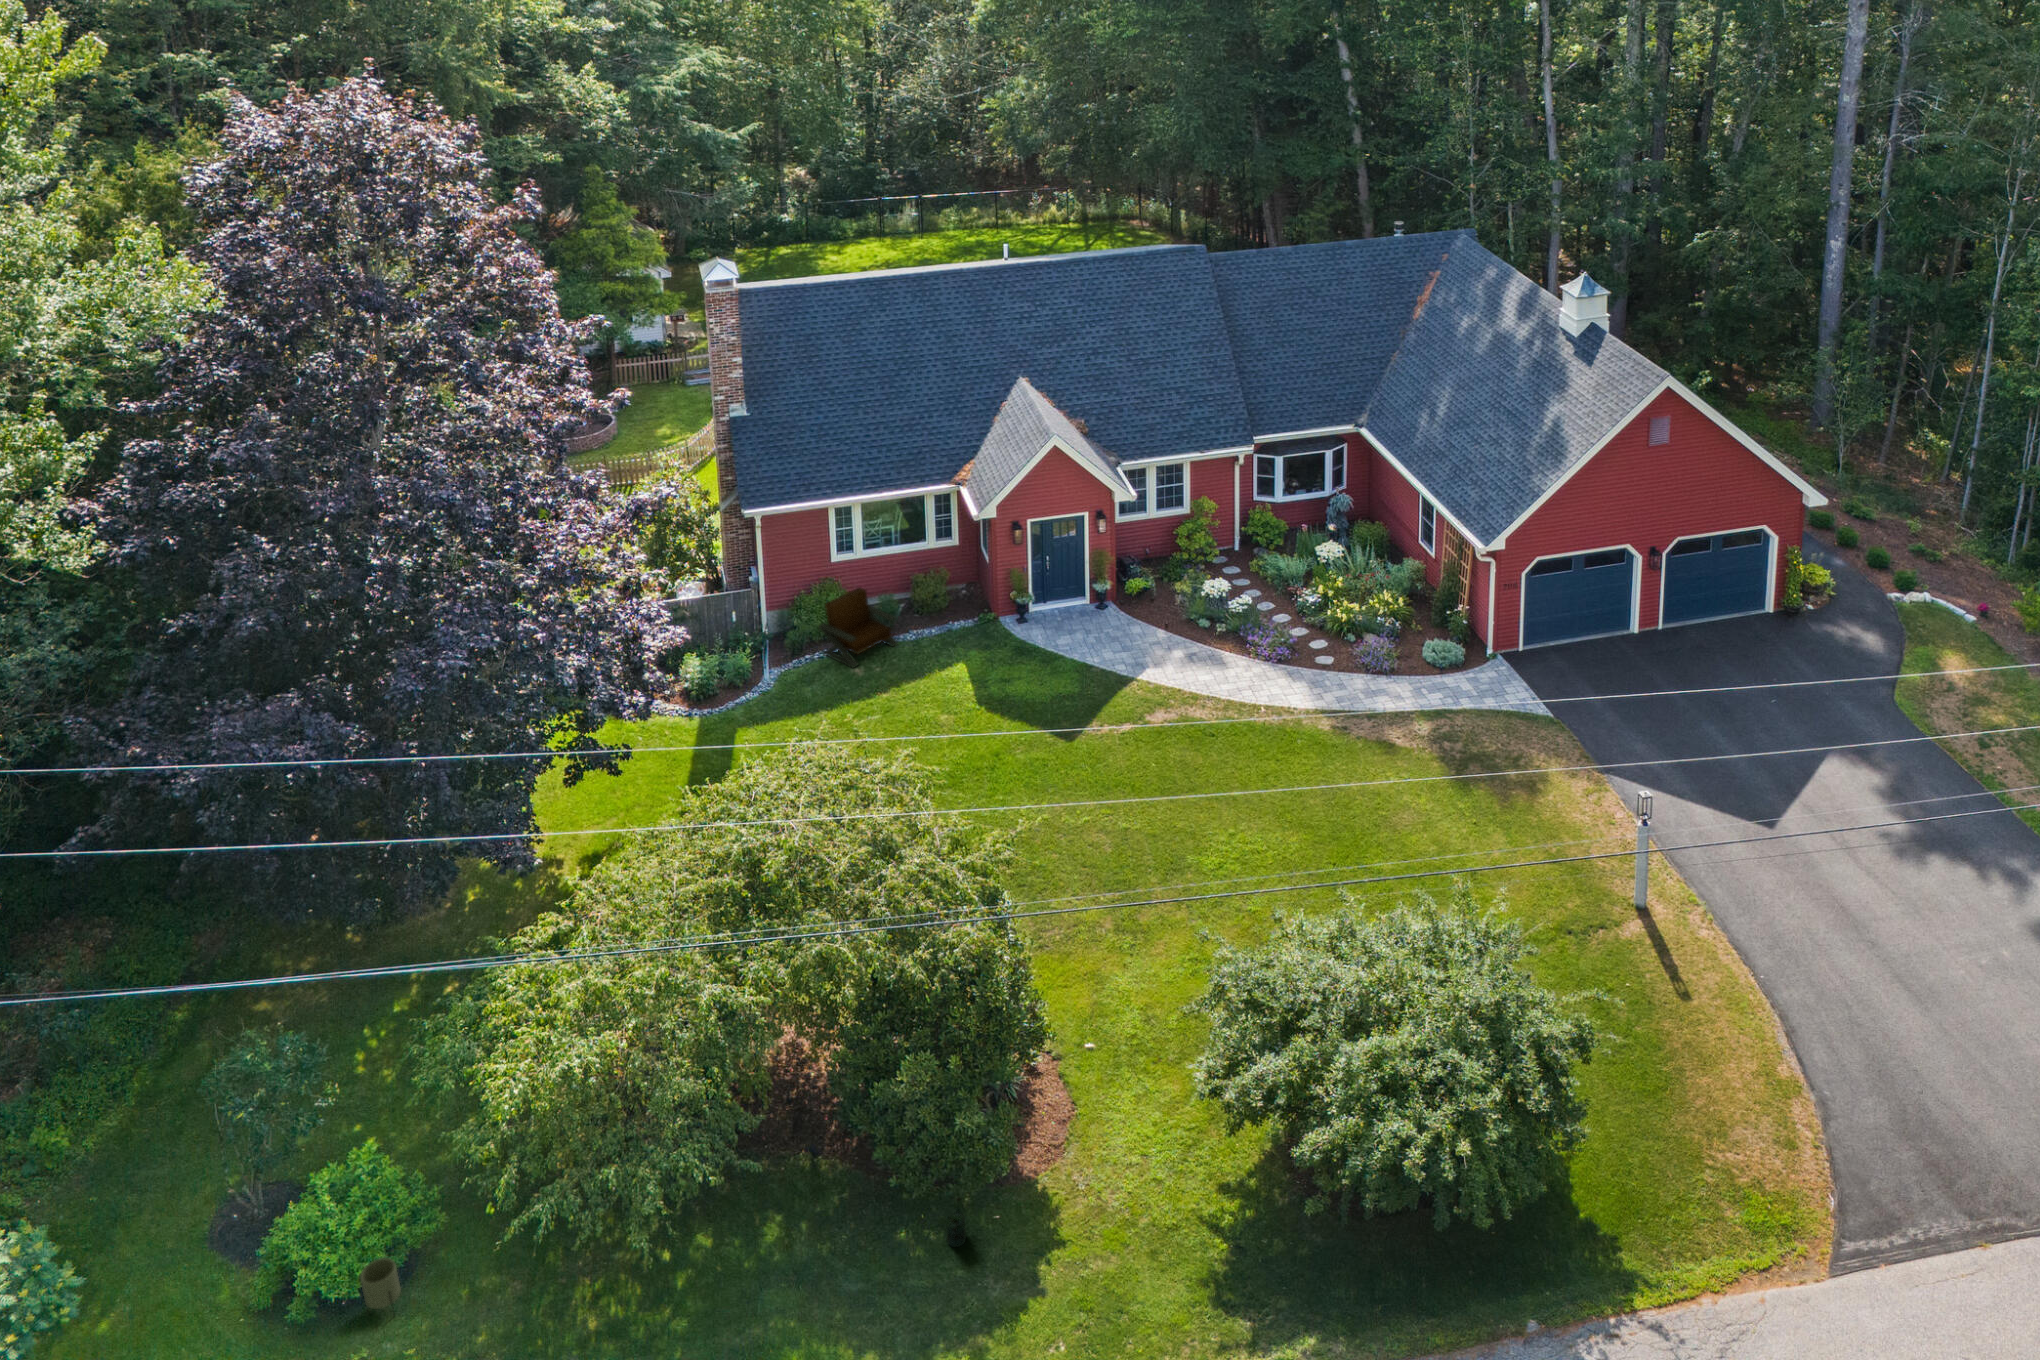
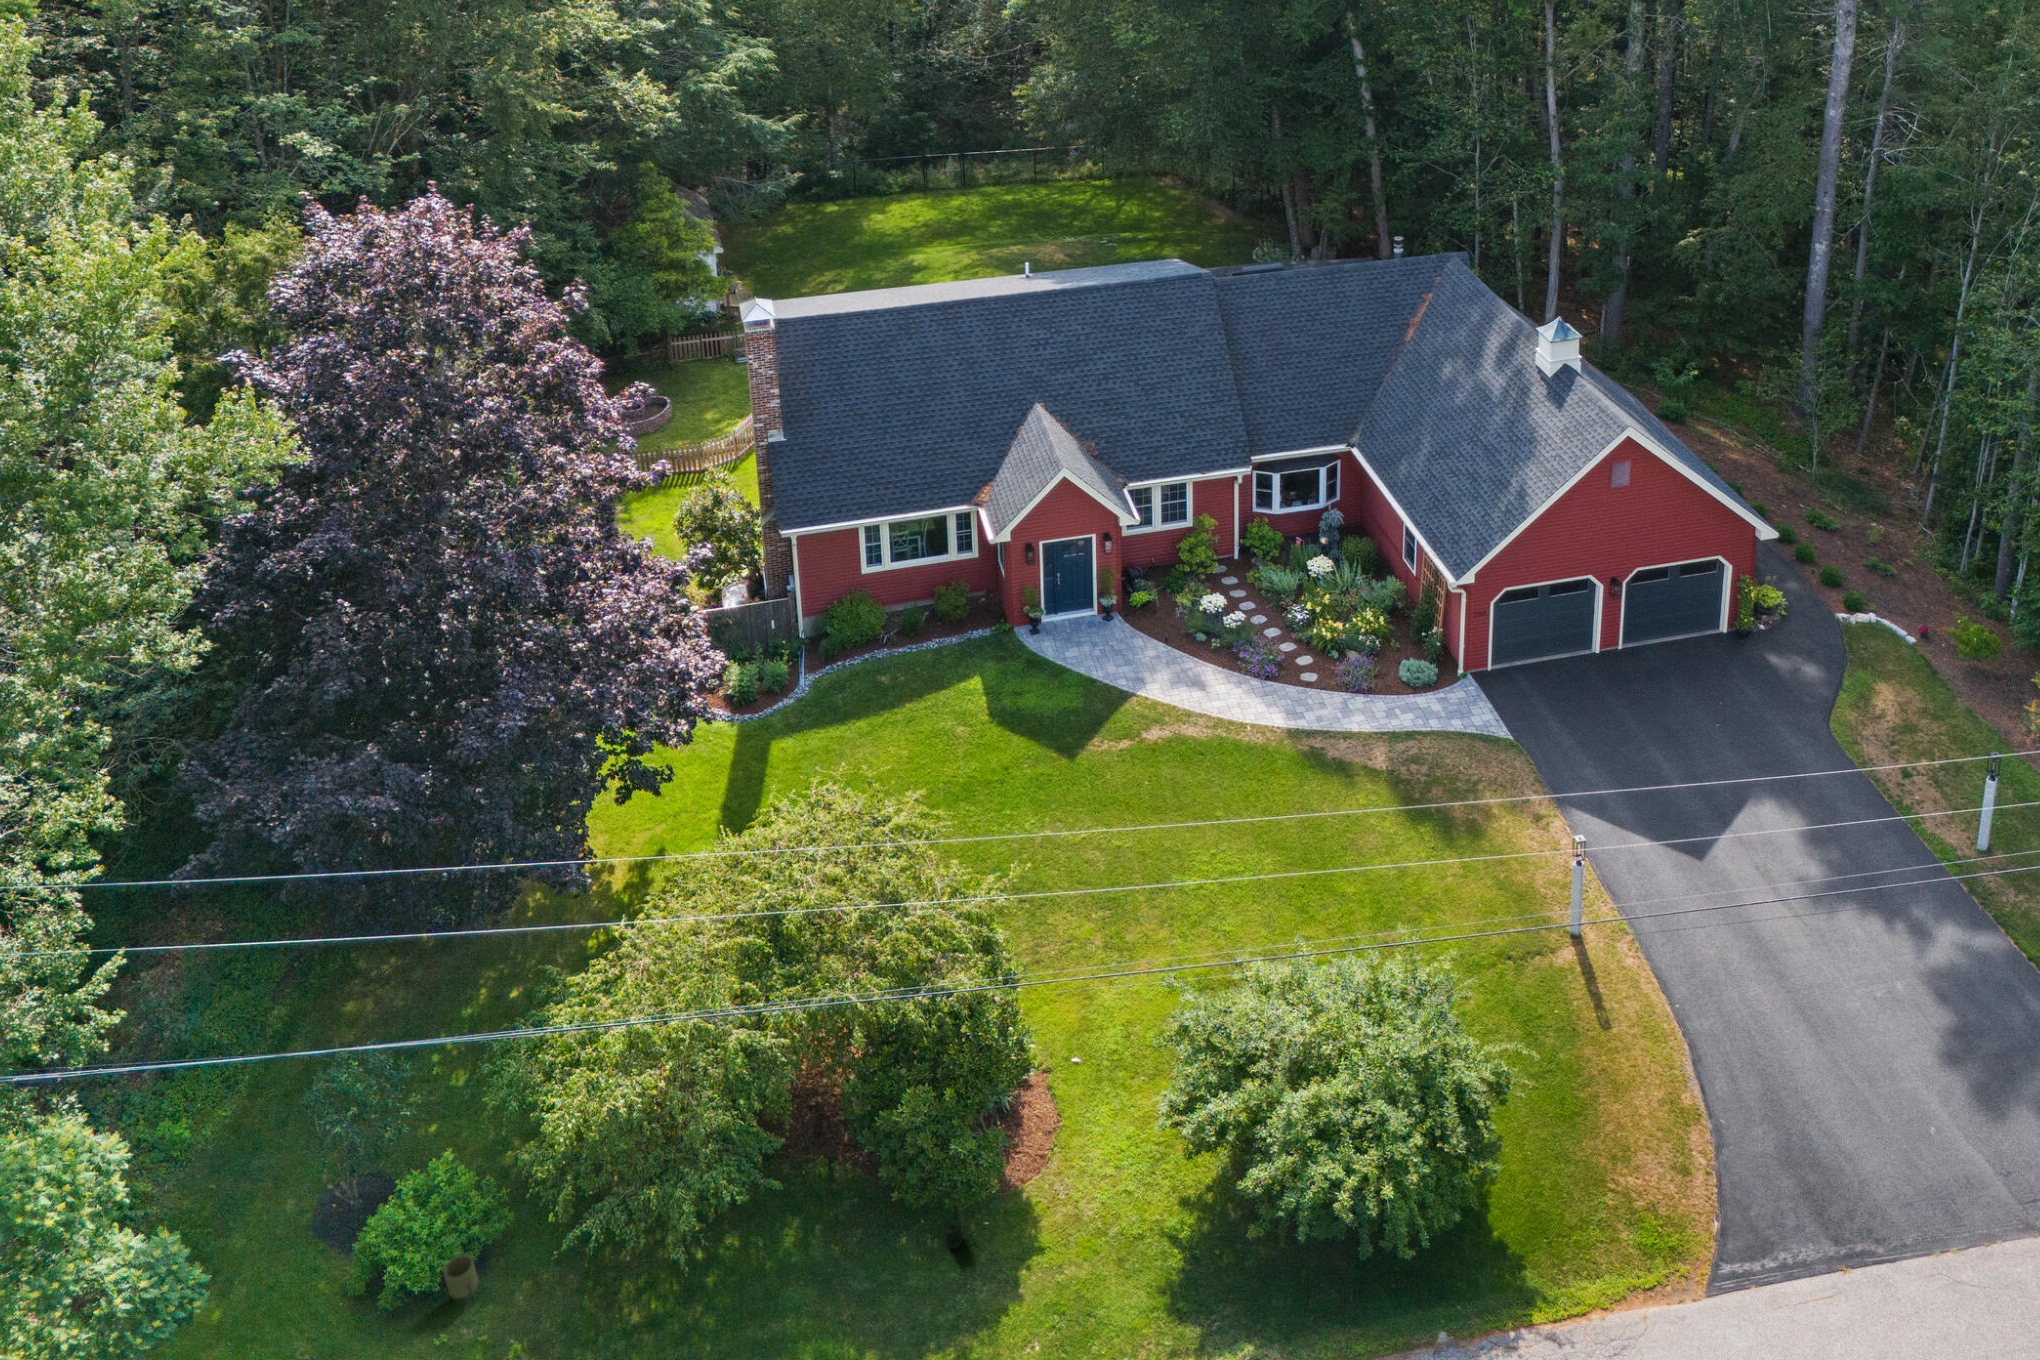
lounge chair: present [819,587,898,668] -> none [848,604,922,681]

